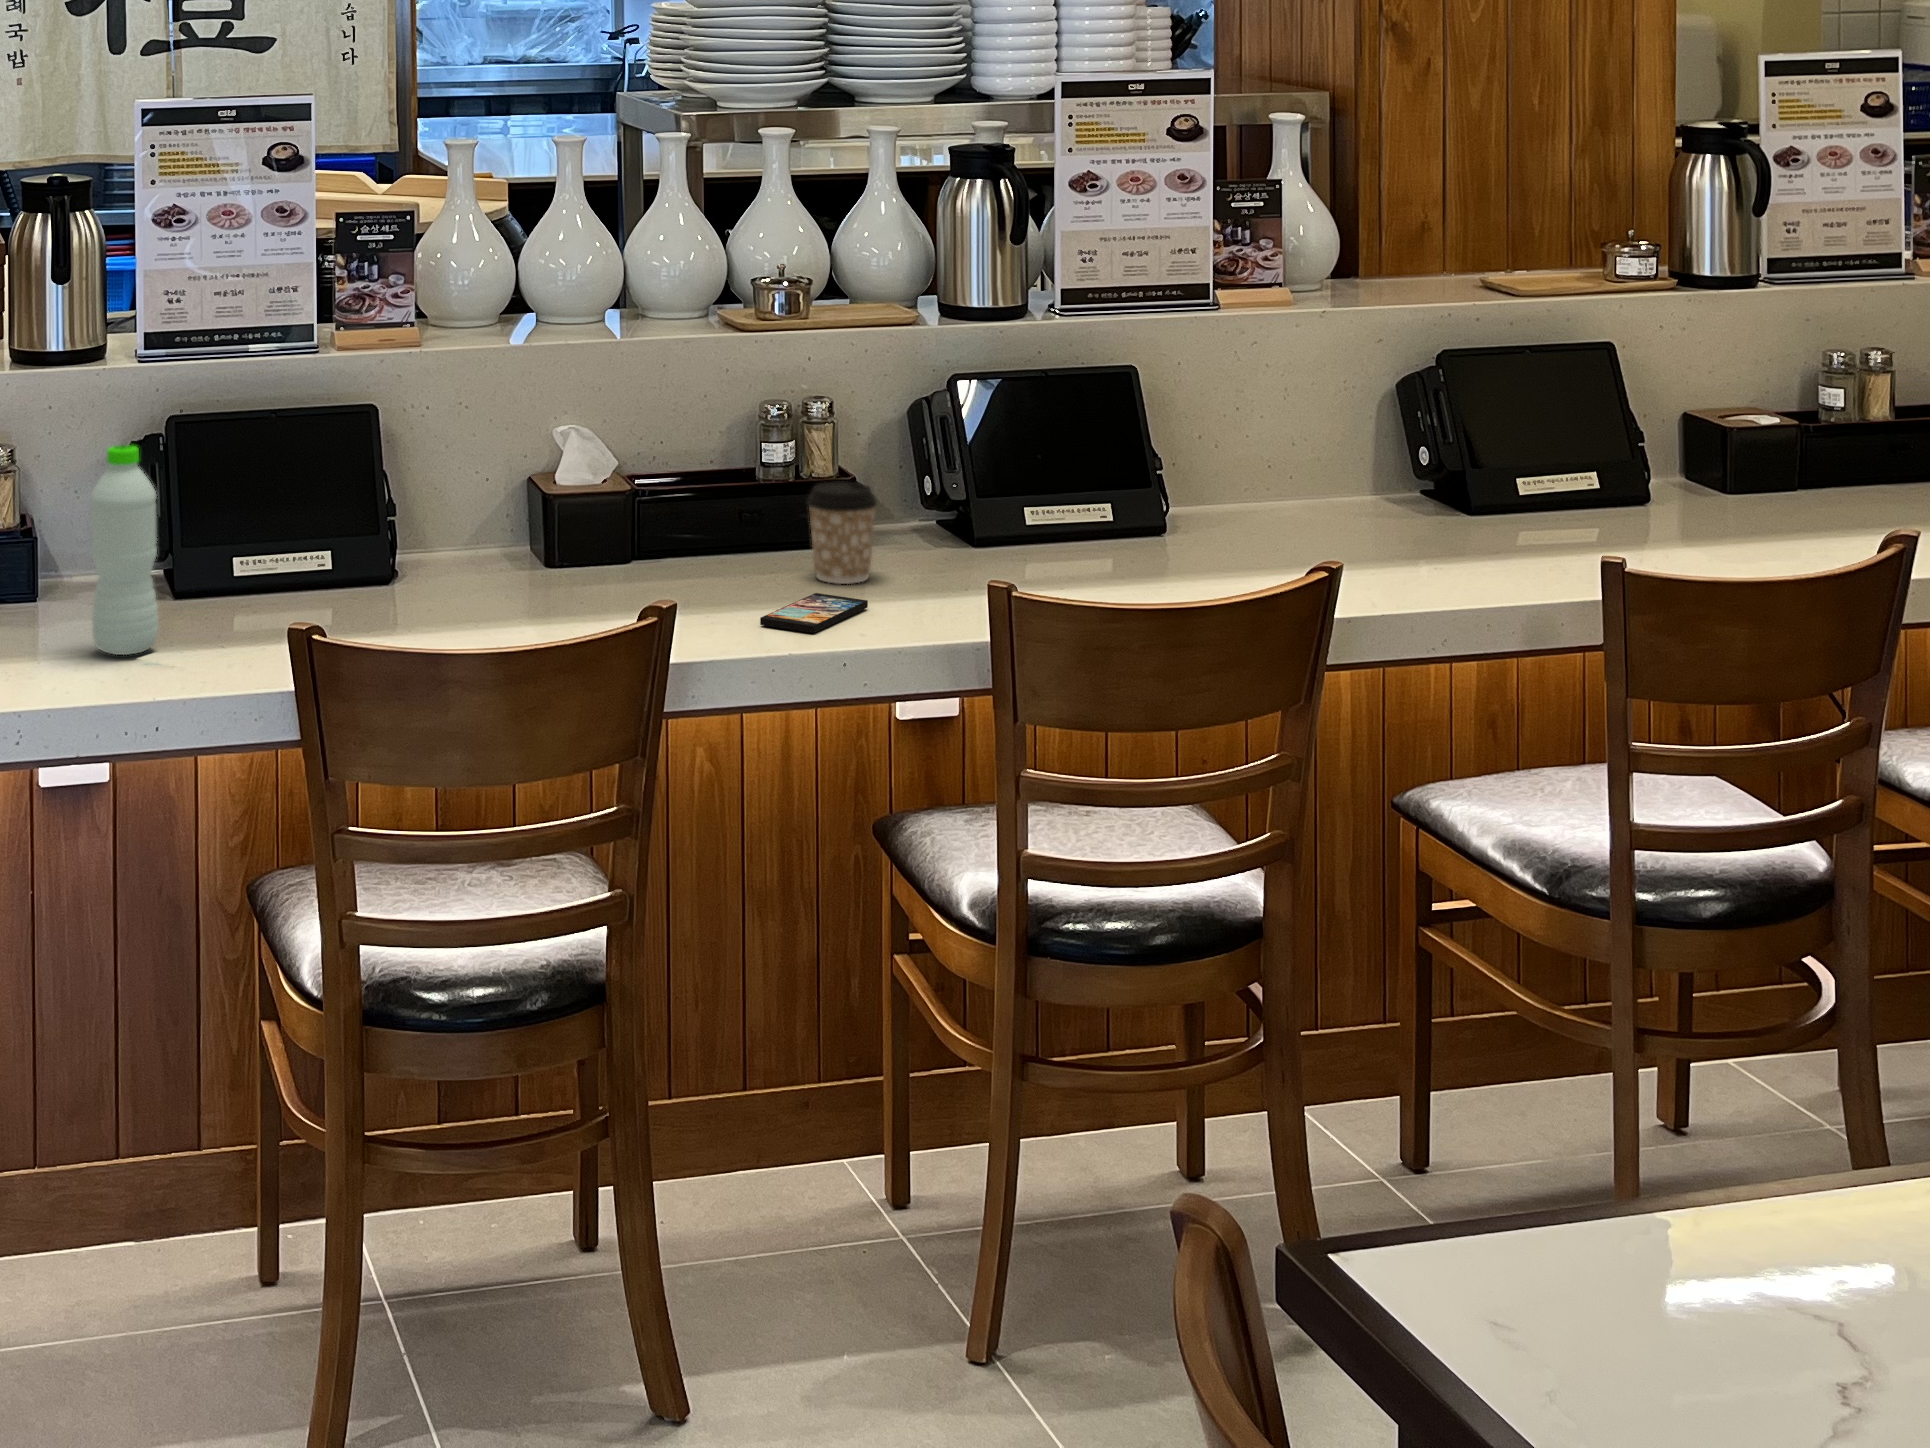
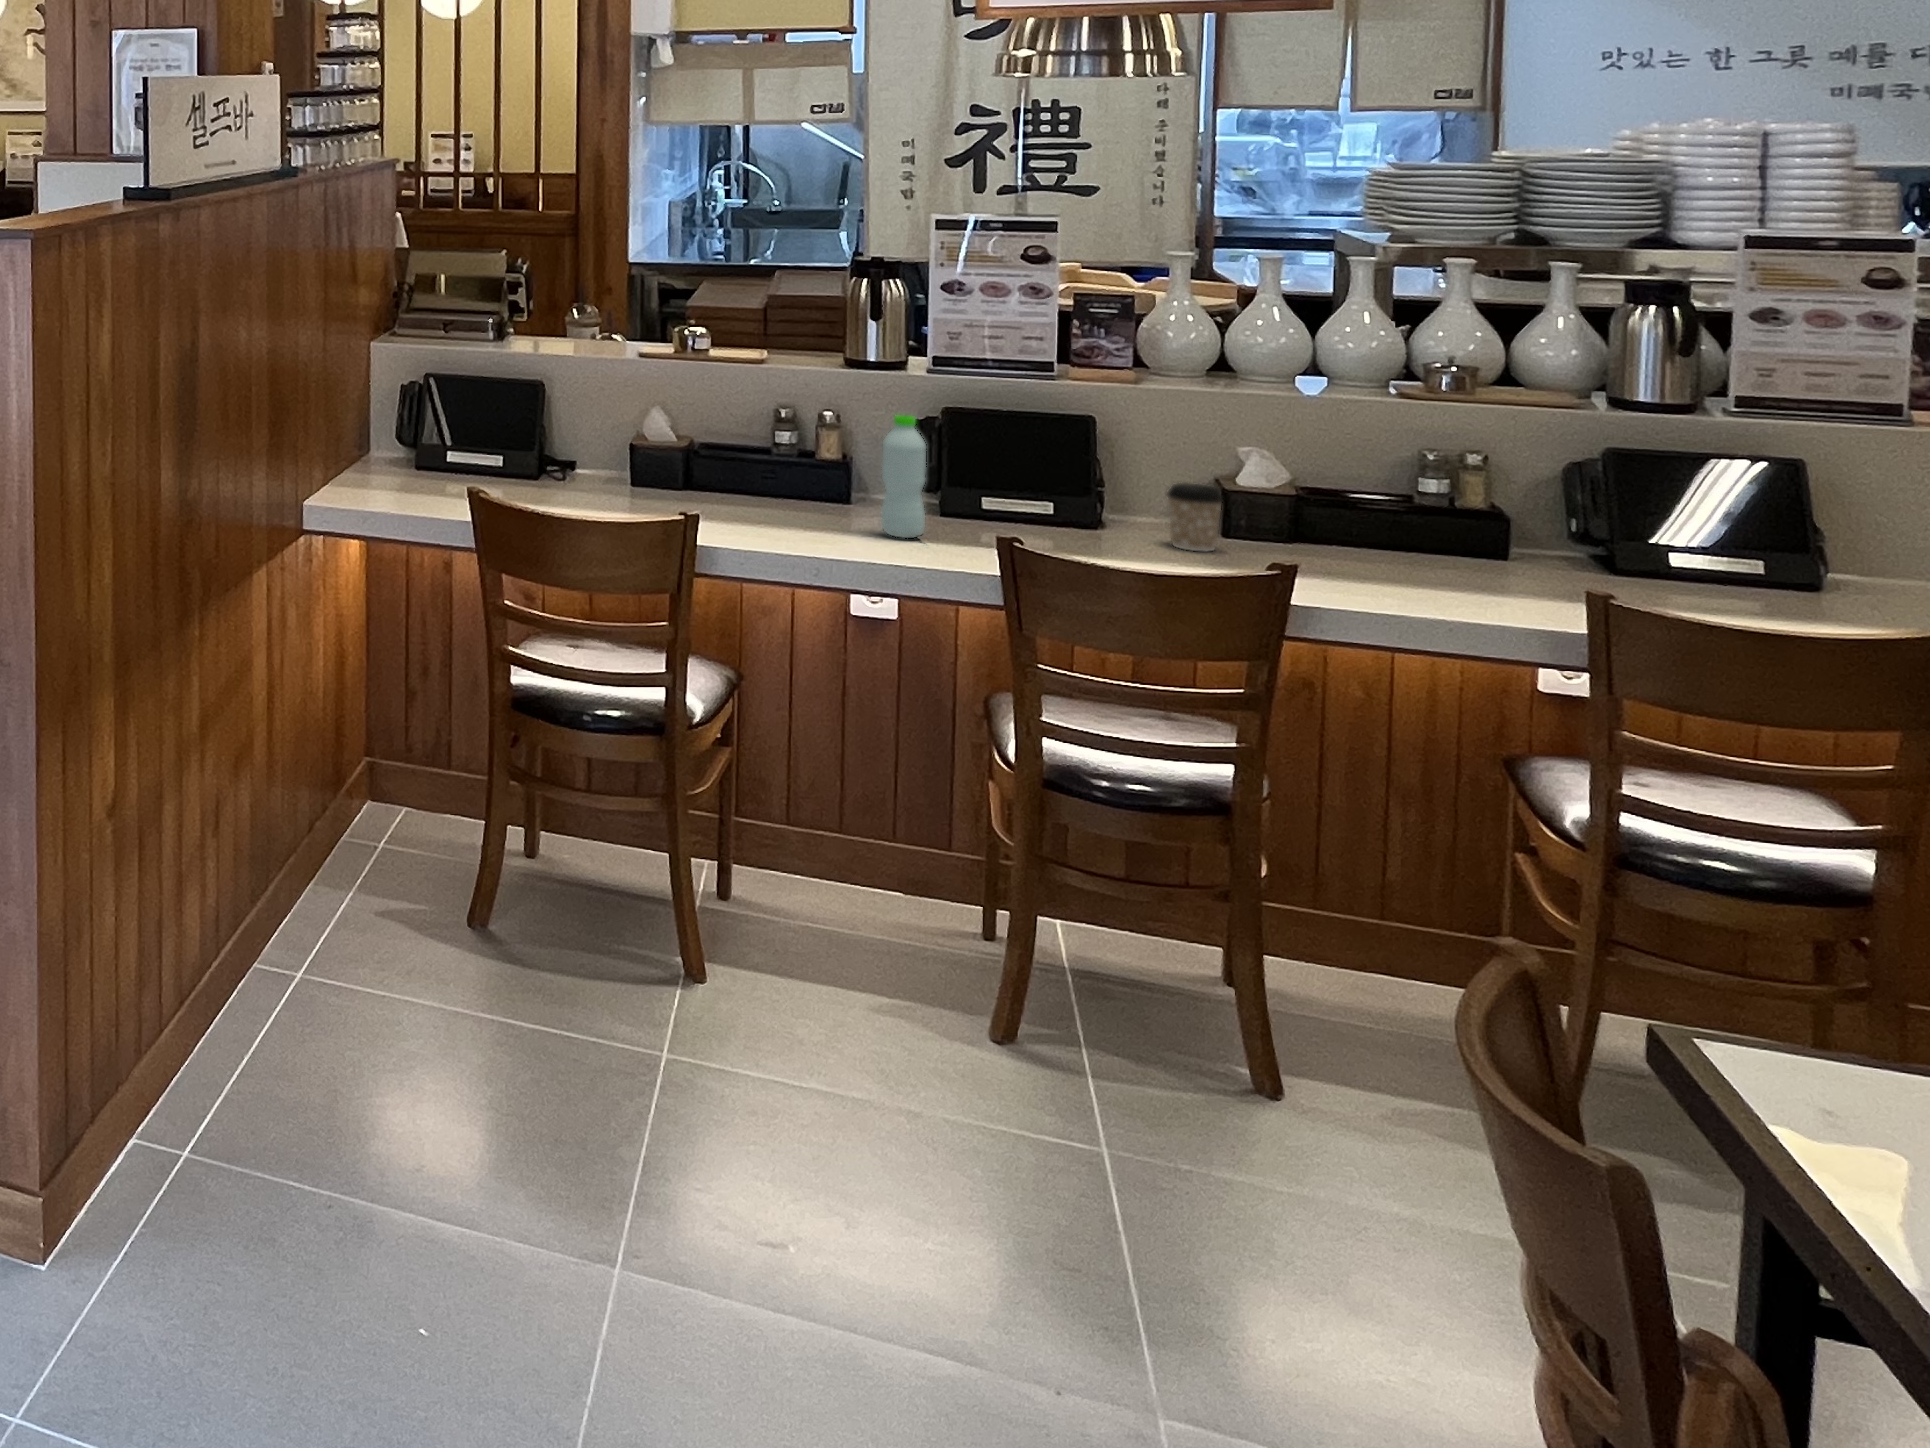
coffee cup: present [807,482,877,584] -> present [1167,483,1223,552]
smartphone: present [760,593,868,633] -> none [1388,579,1491,601]

